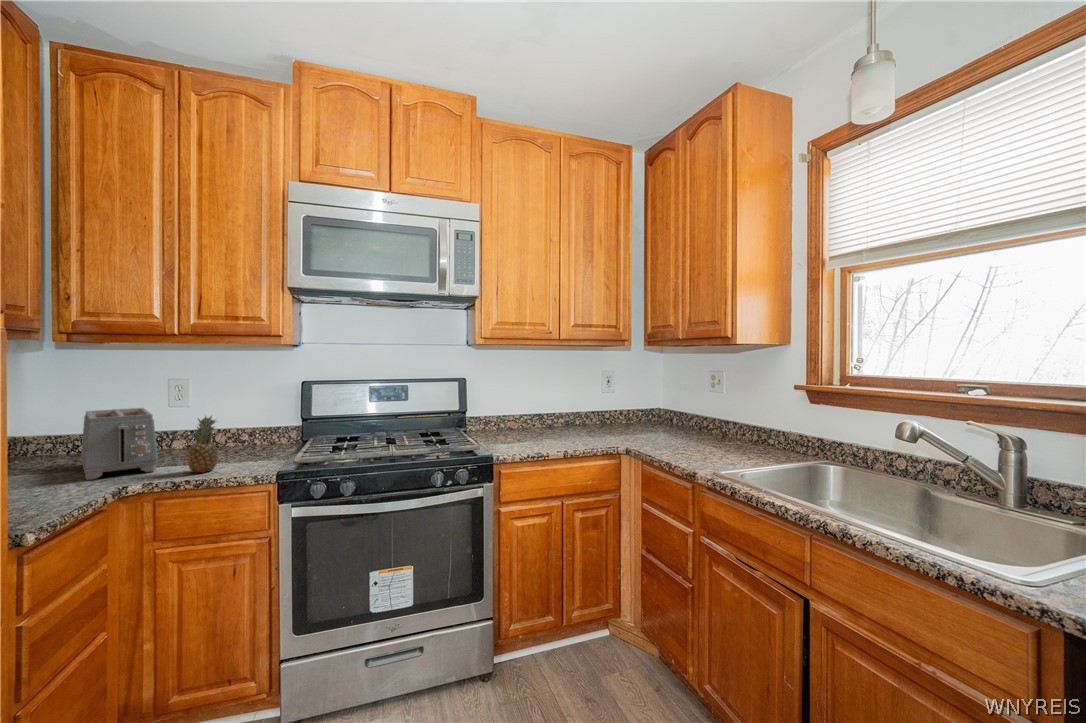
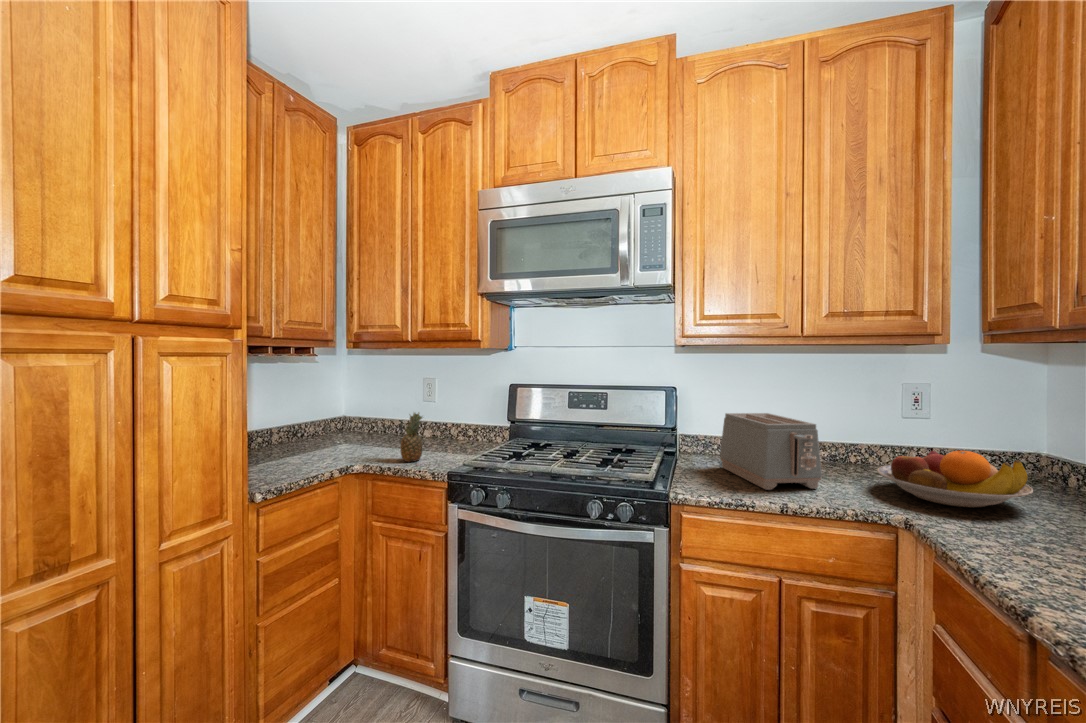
fruit bowl: none [600,407,672,439] -> present [877,450,1033,507]
toaster: present [81,408,158,480] -> present [720,413,822,490]

